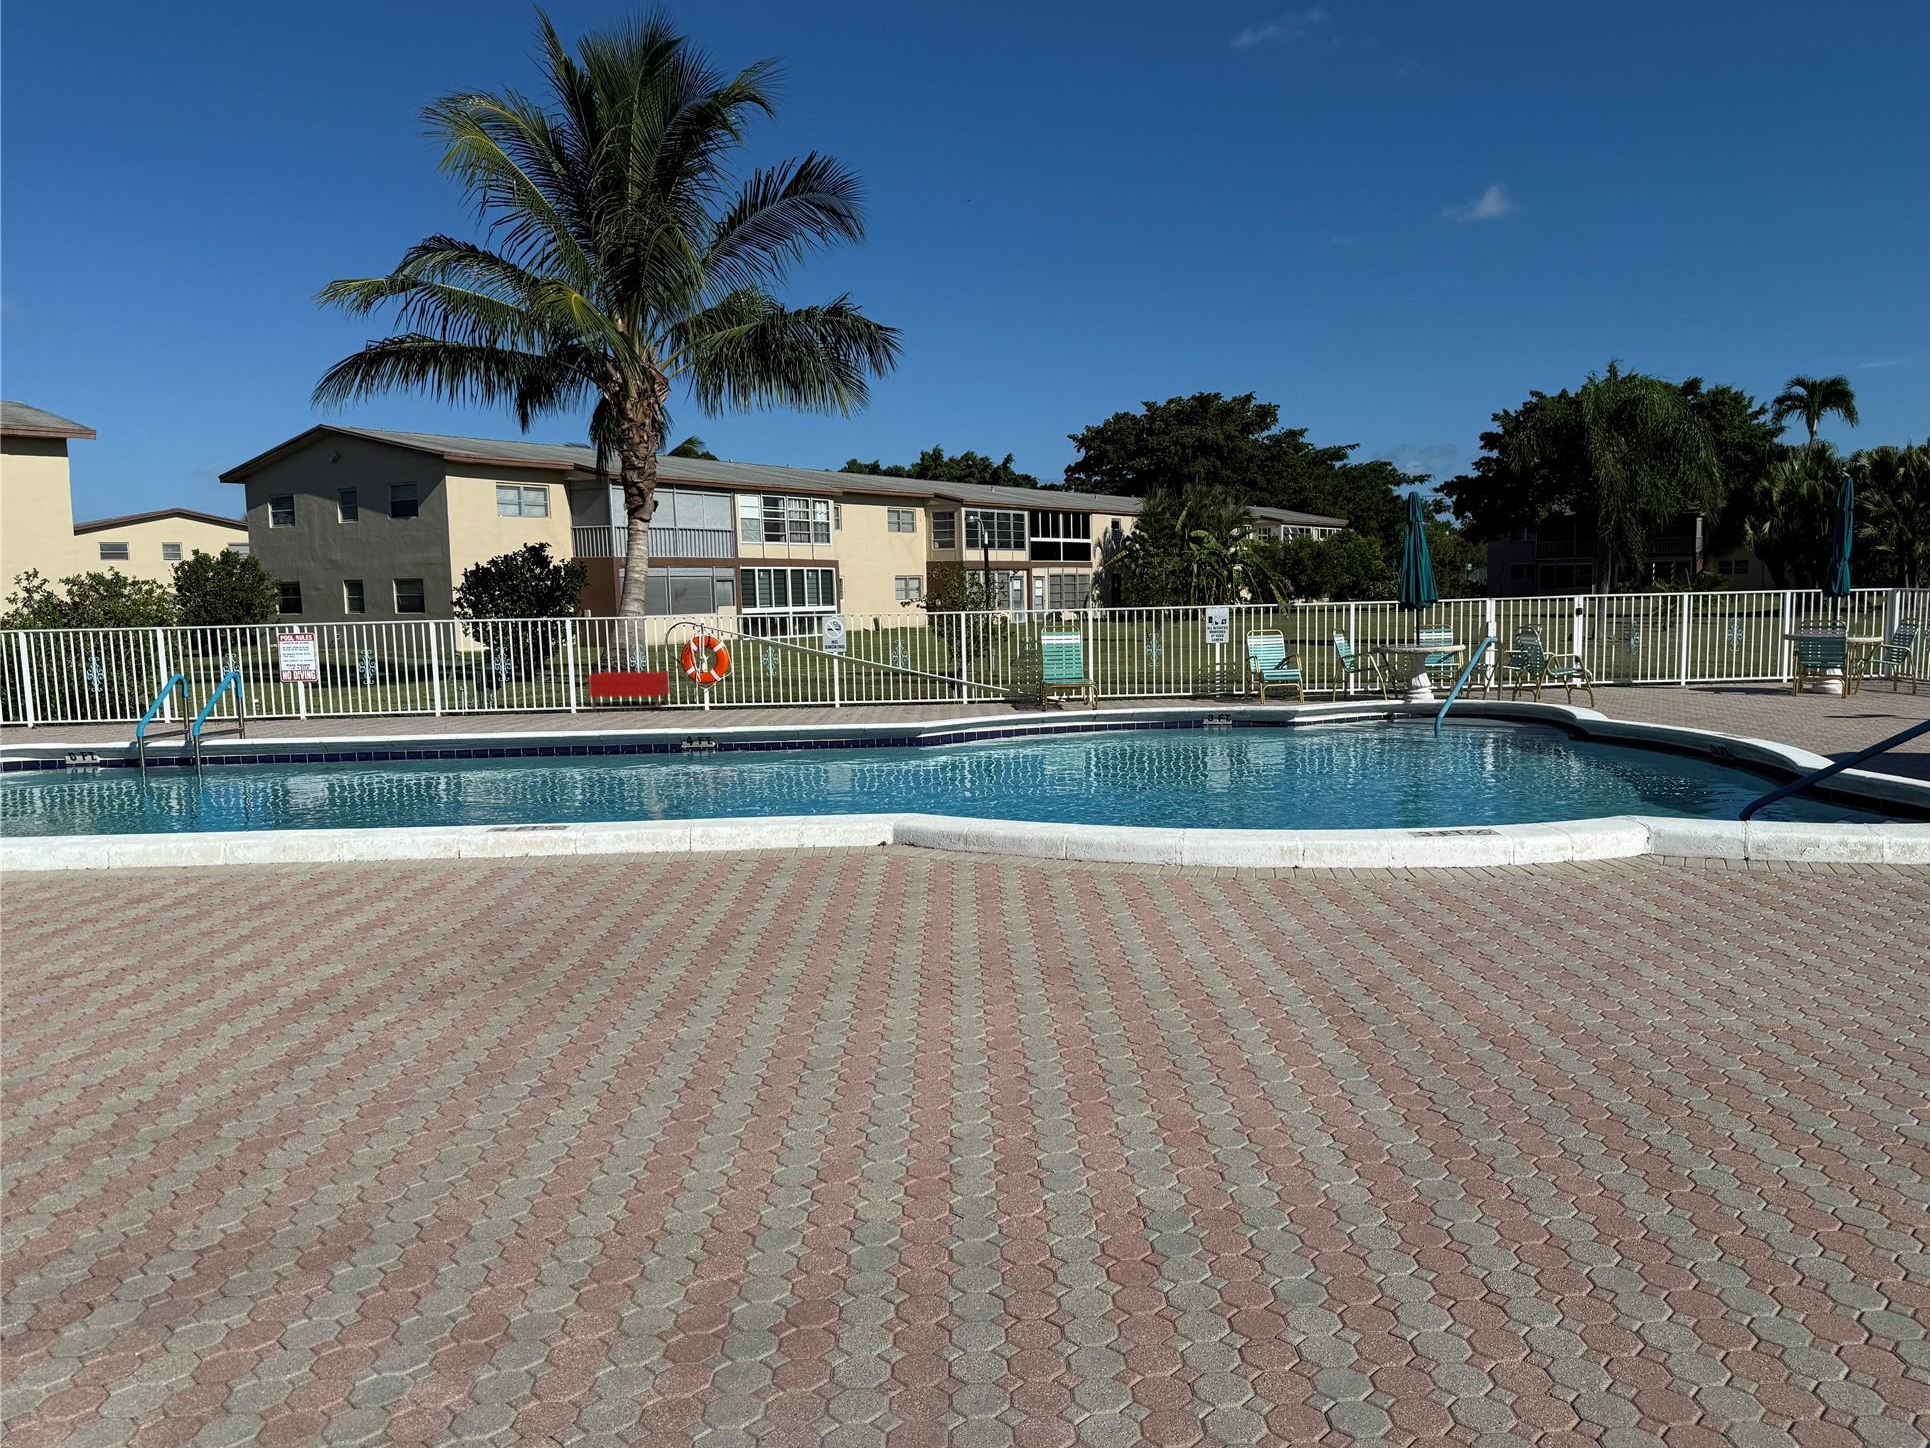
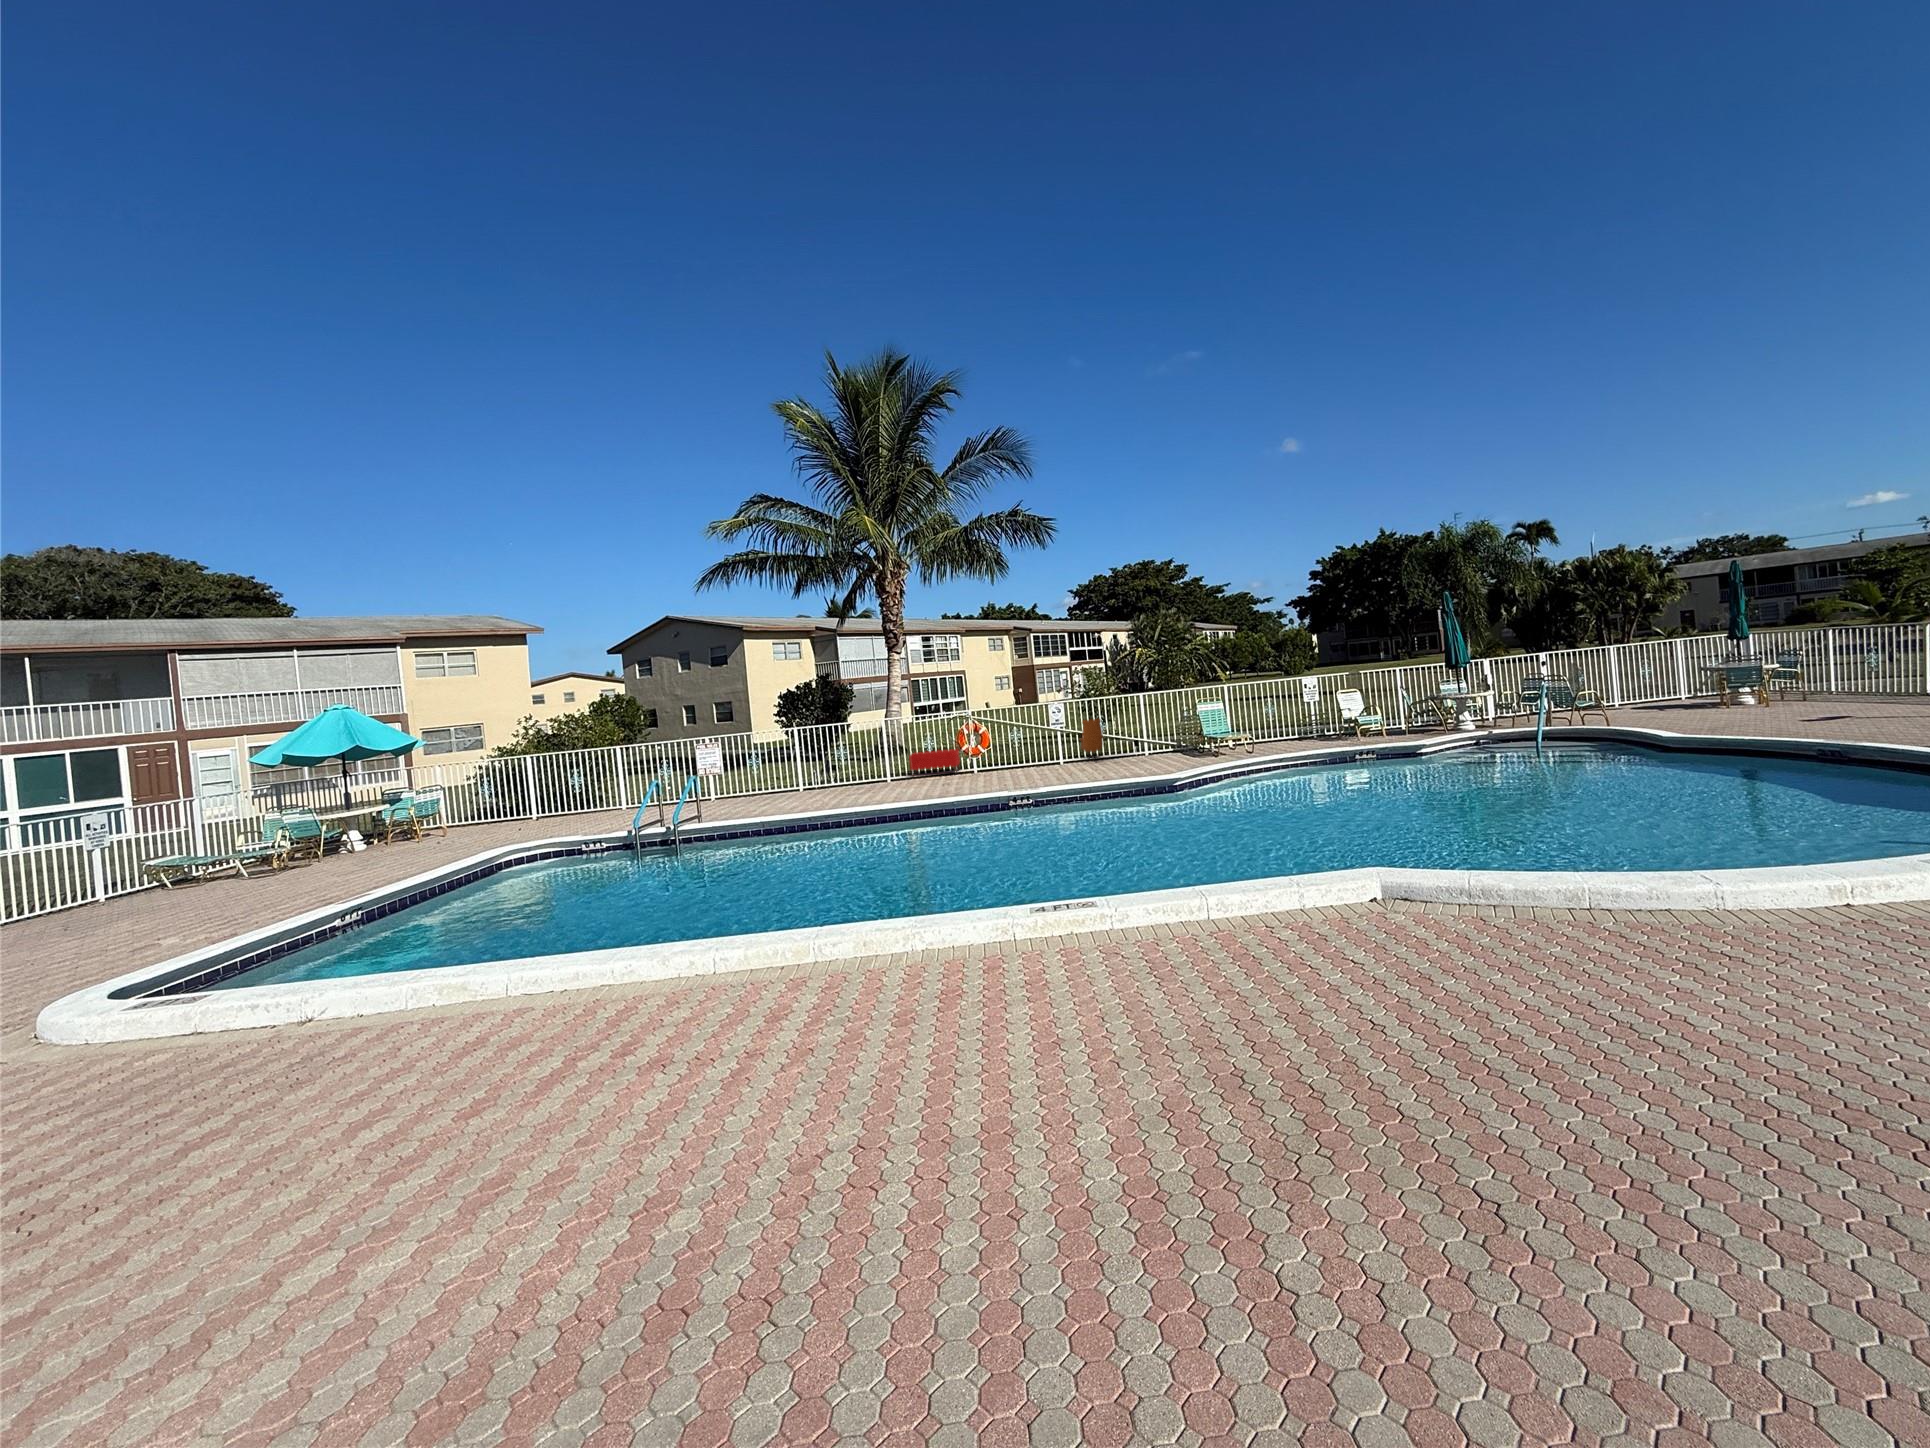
lounge chair: none [844,641,884,707] -> present [1080,719,1103,760]

